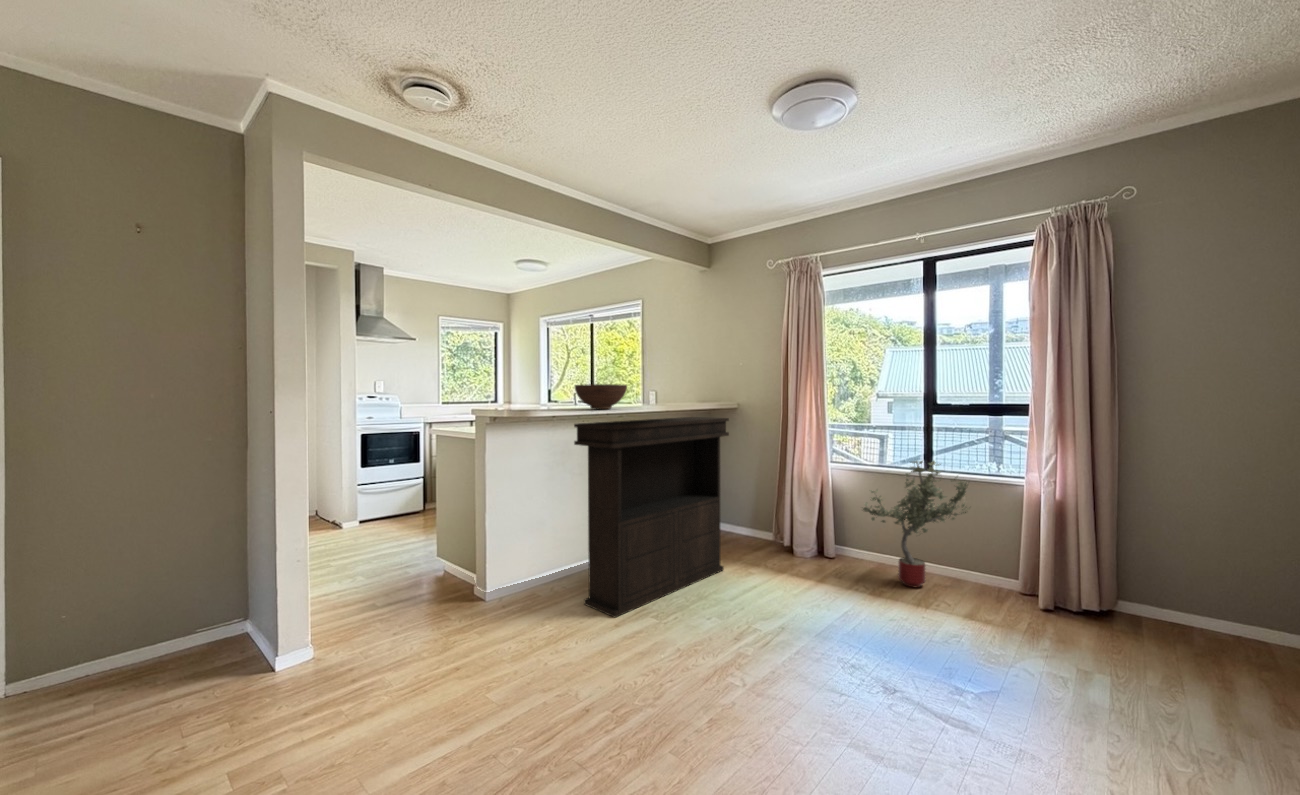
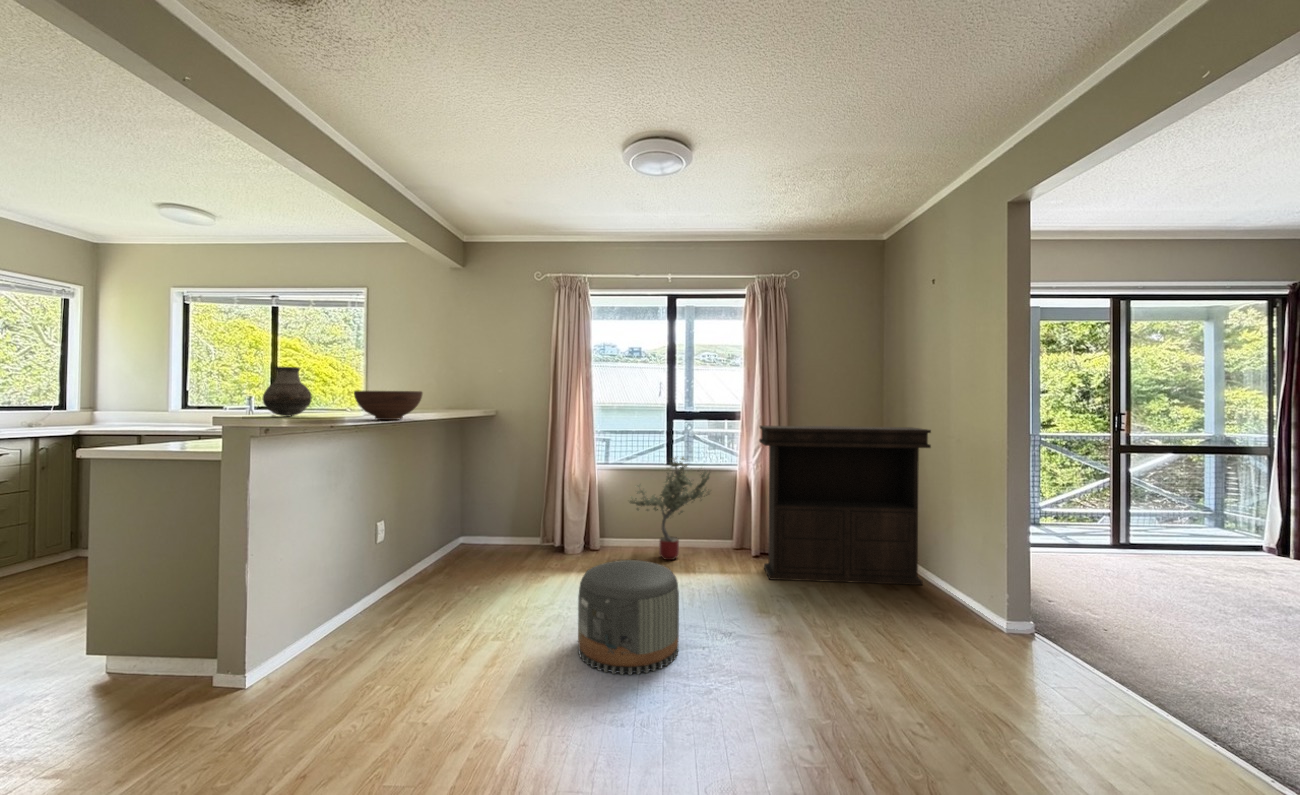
vase: none [539,368,571,407] -> present [263,367,312,417]
console table: present [574,417,729,618] -> present [759,426,931,585]
pouf: none [708,567,824,700] -> present [578,560,679,675]

